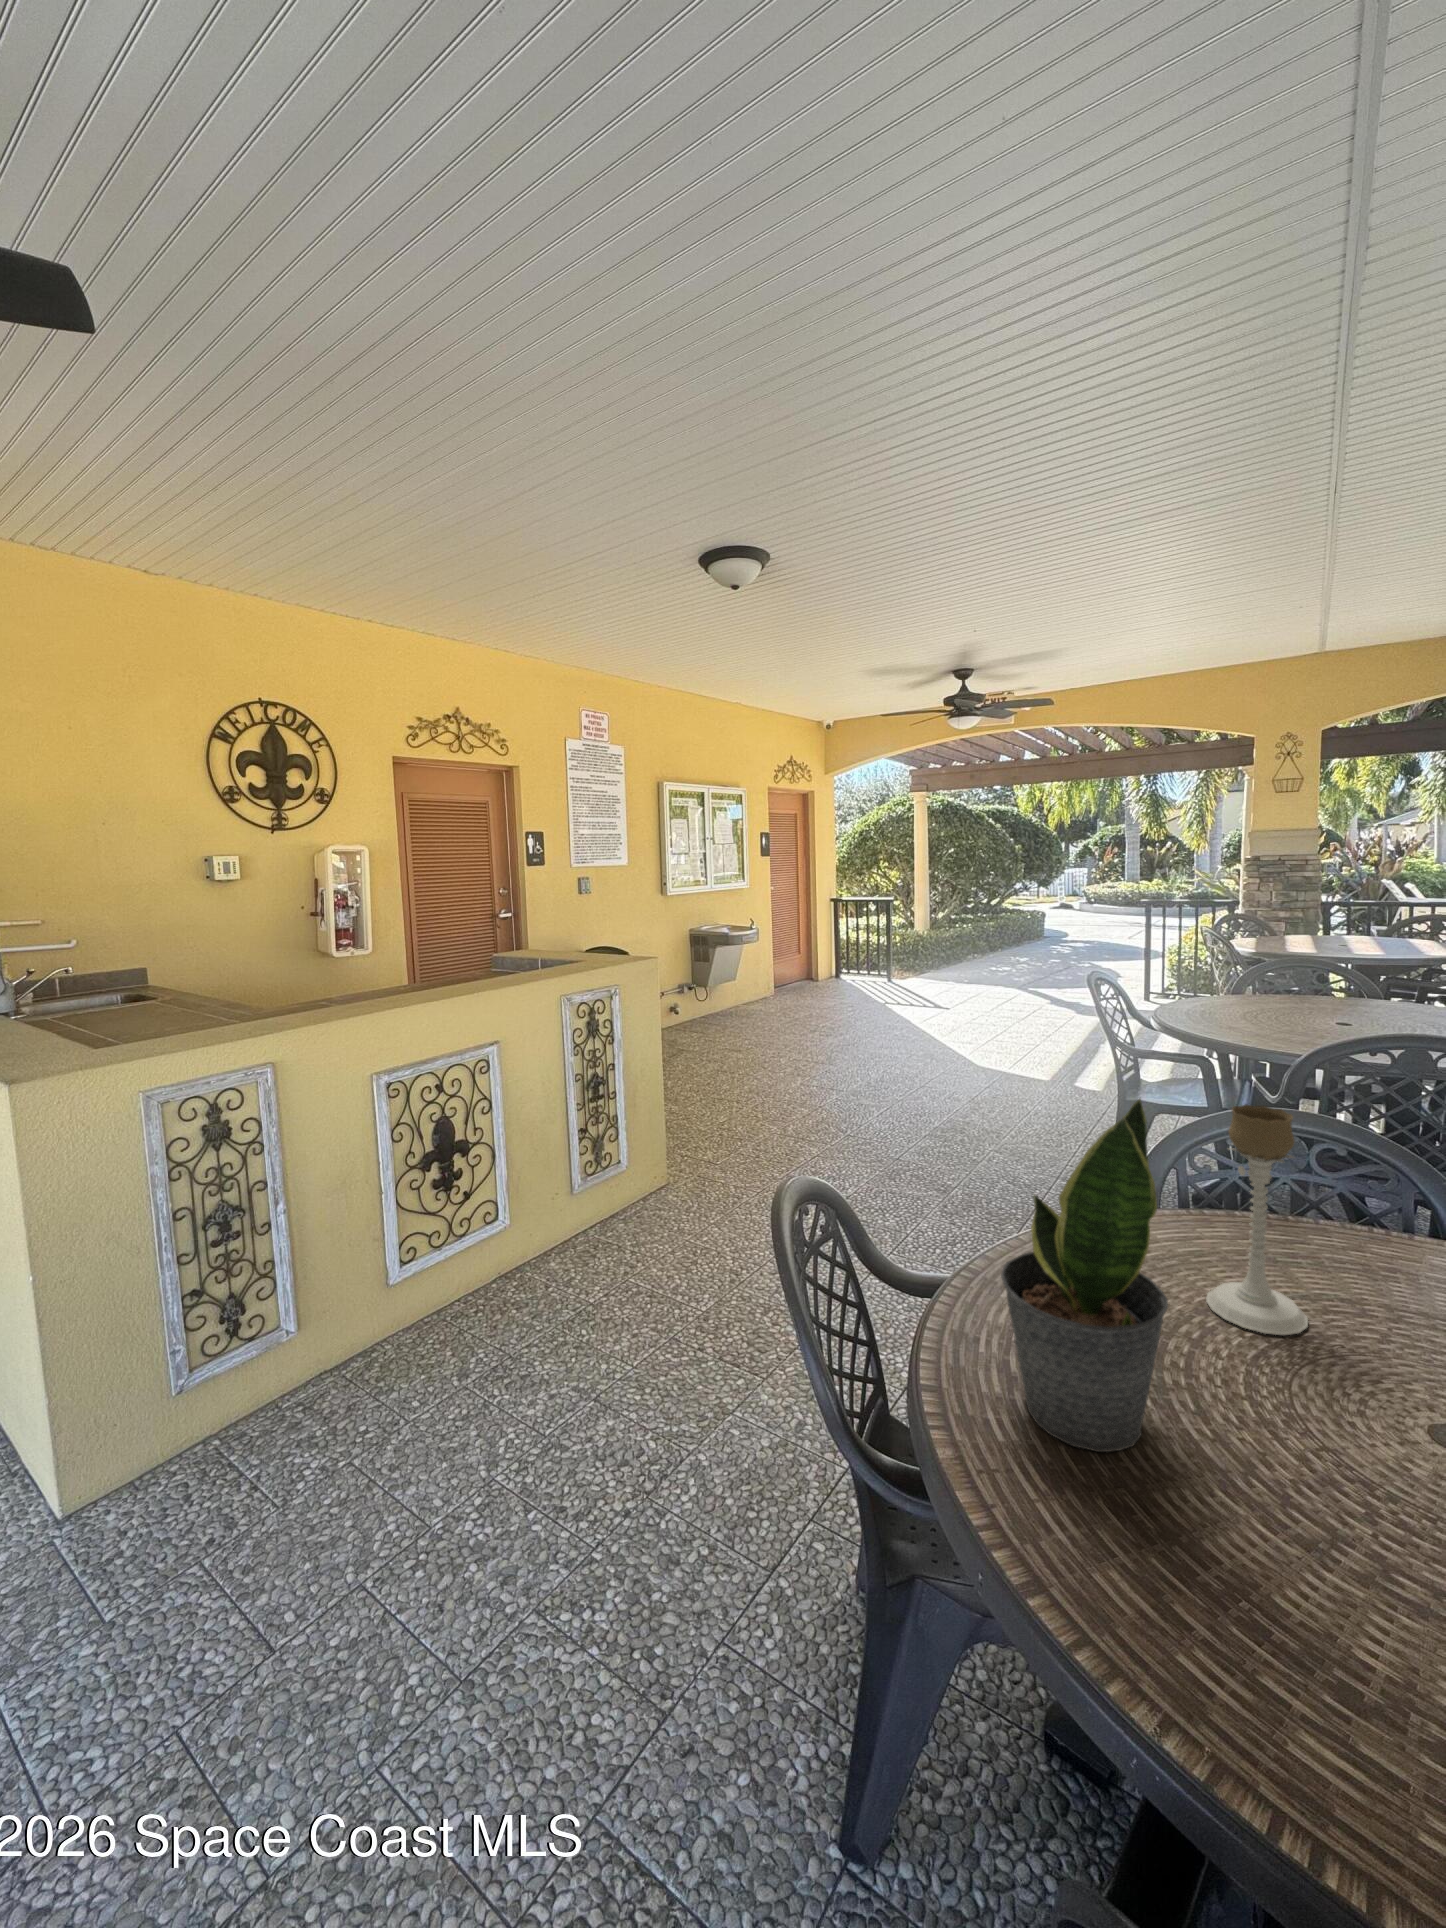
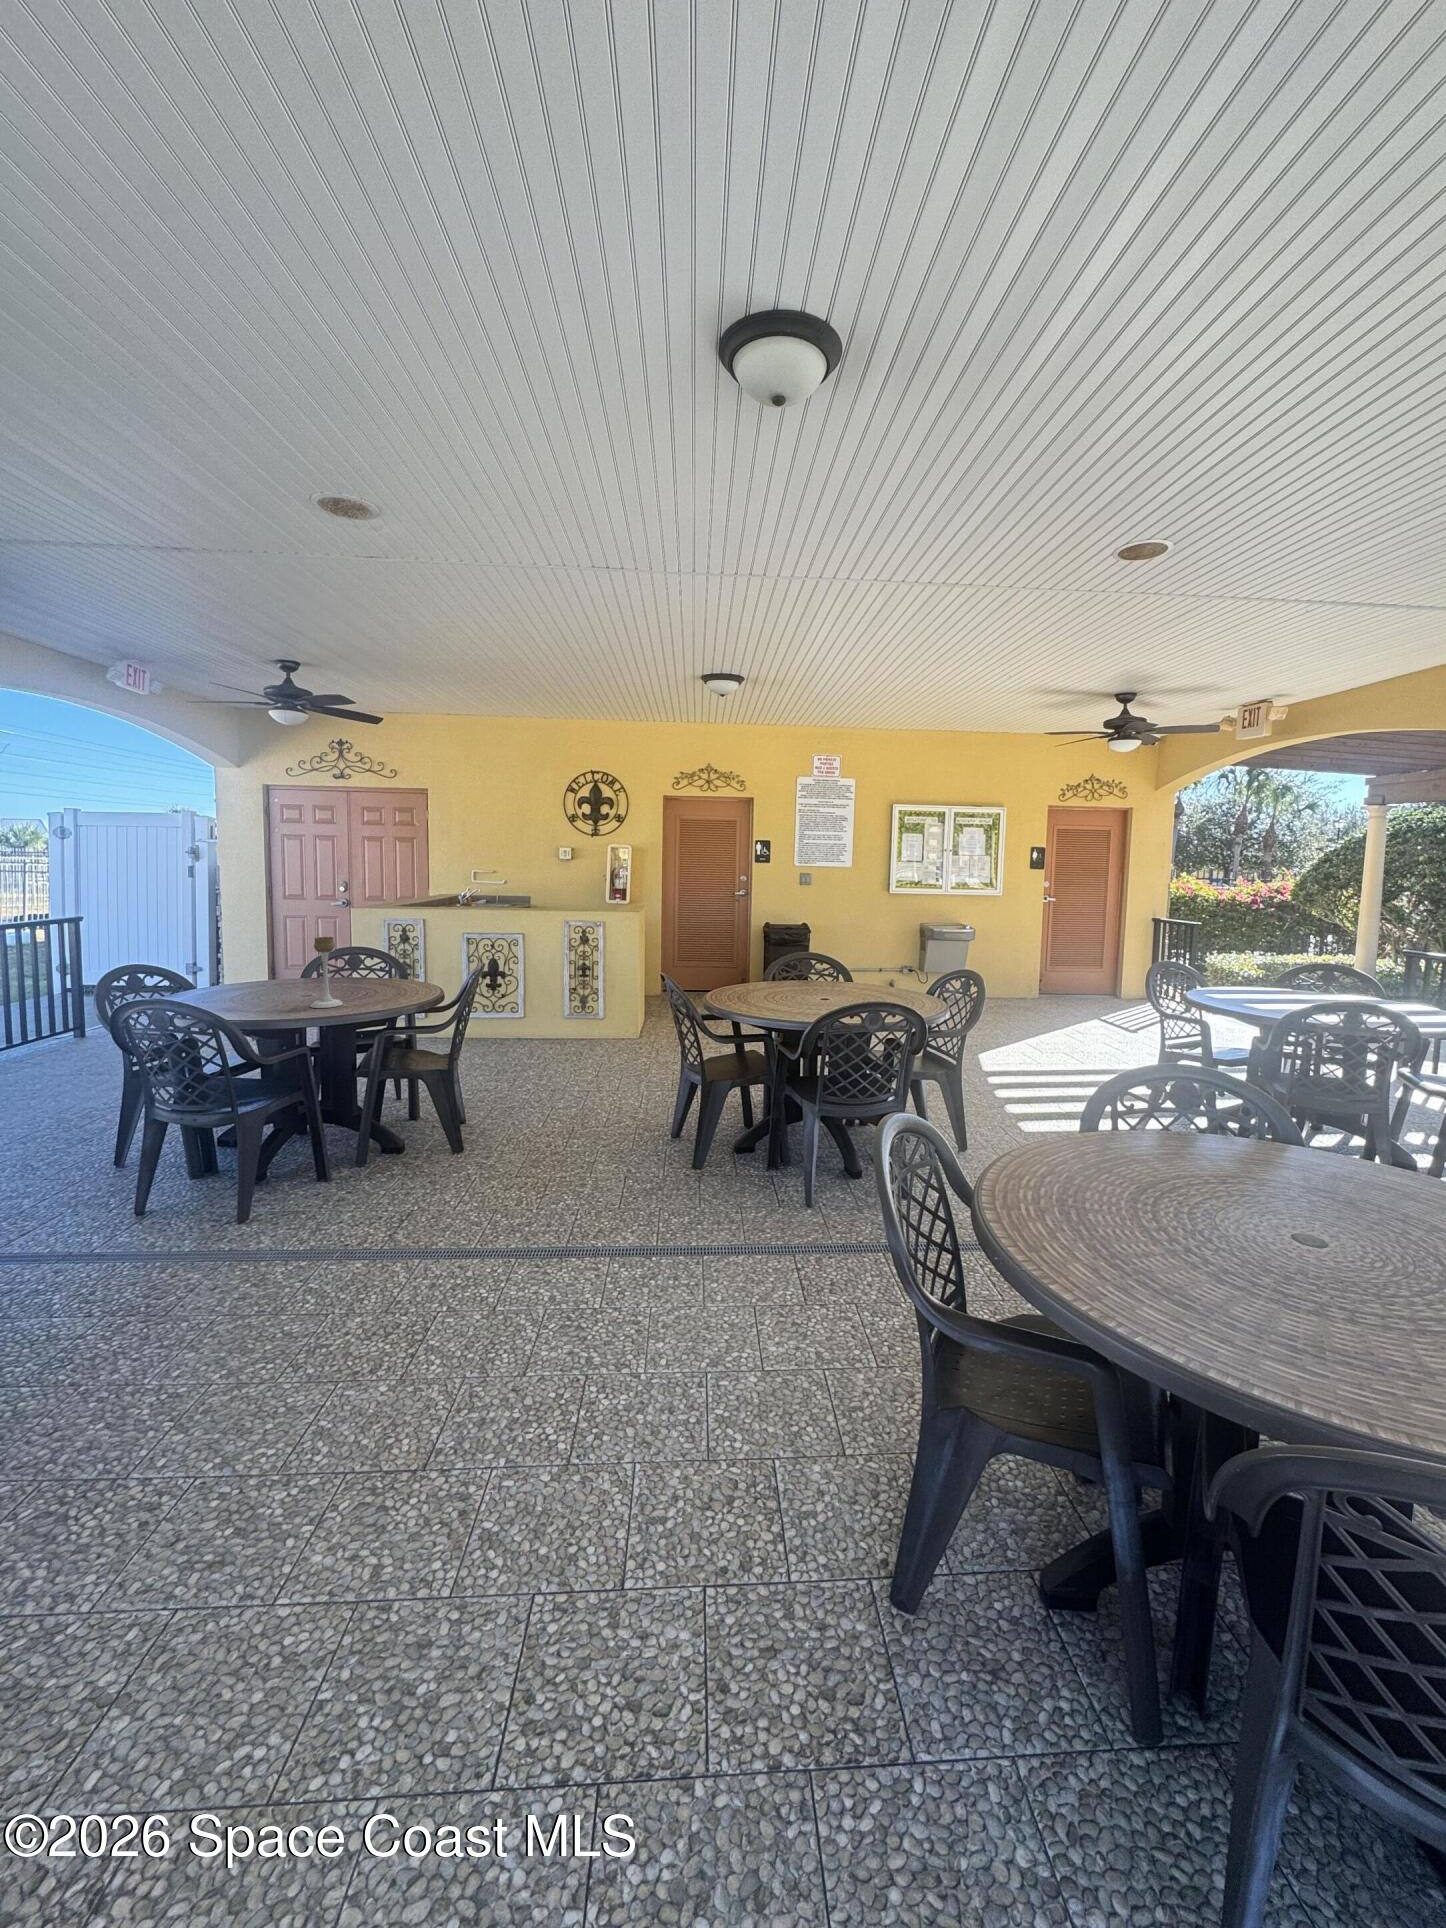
potted plant: present [1001,1099,1168,1452] -> none [235,912,285,1000]

